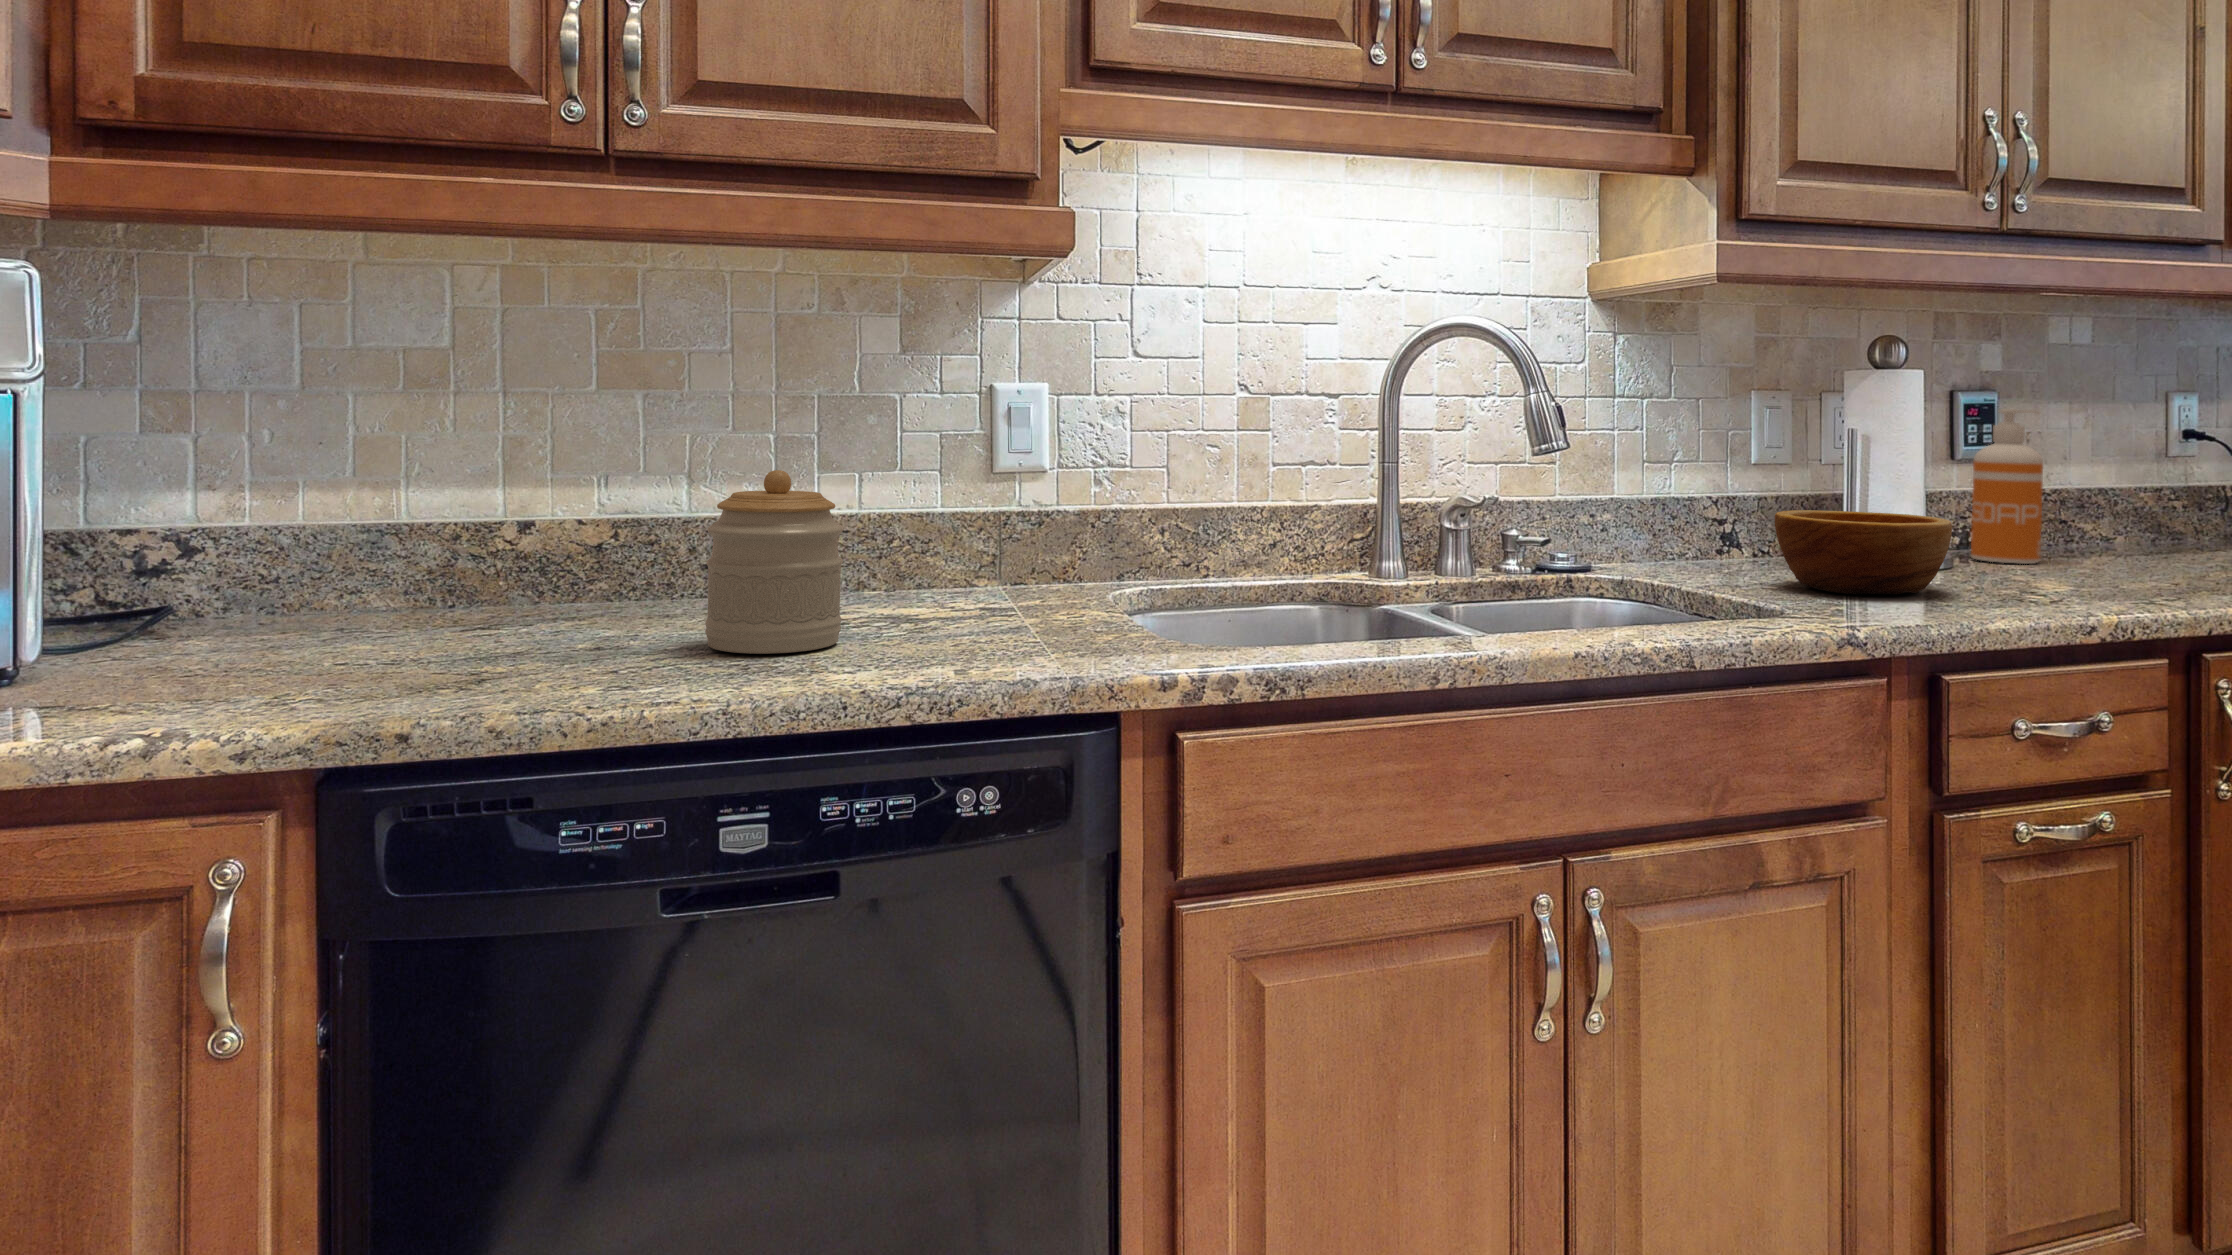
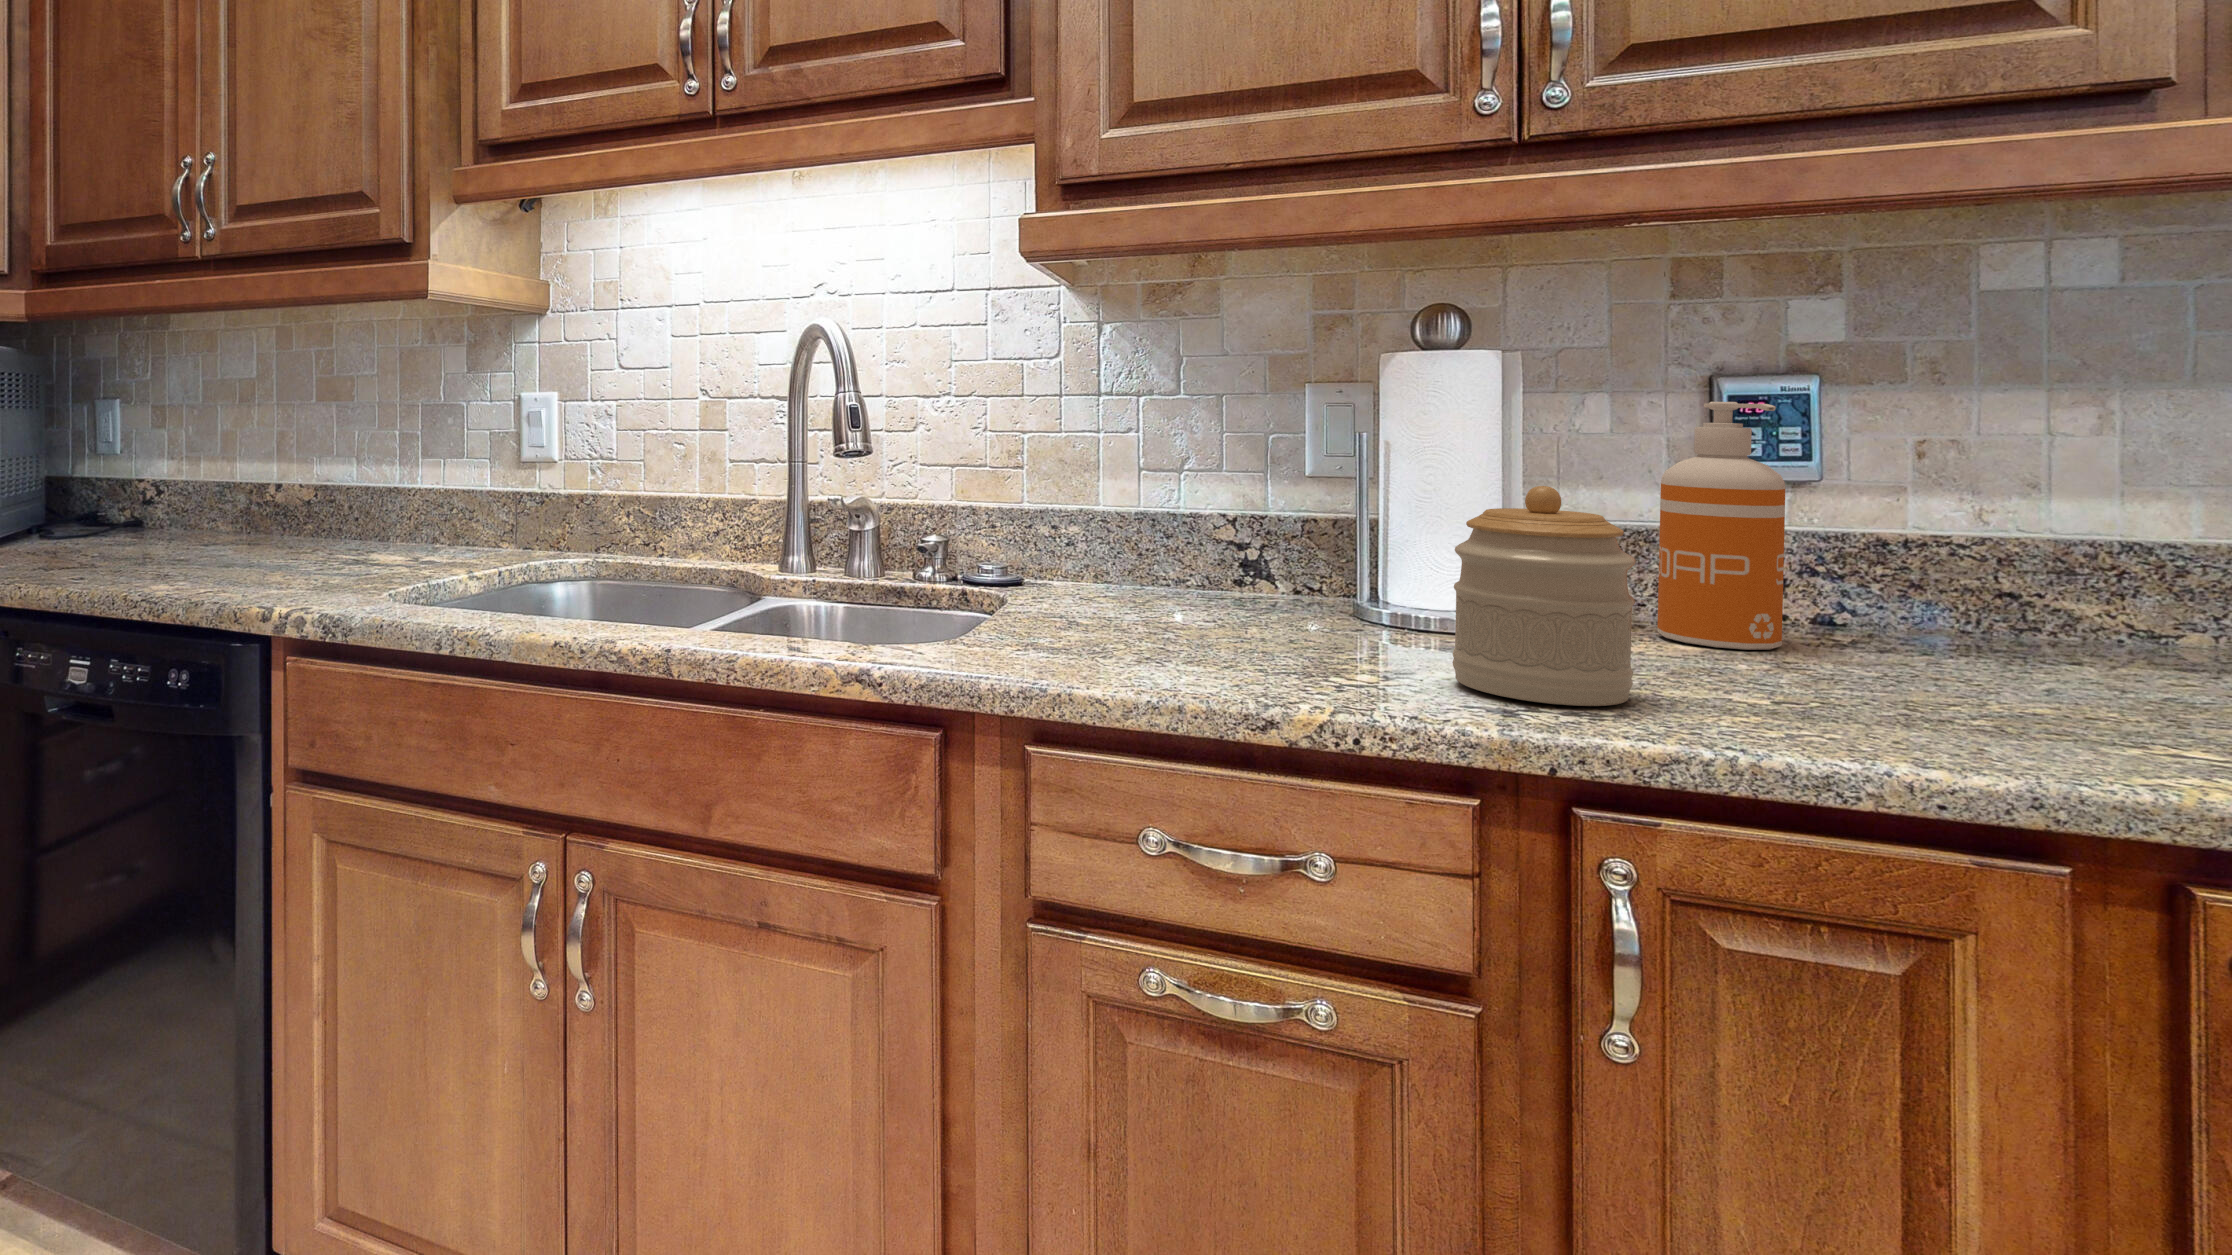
jar: present [705,470,843,654] -> present [1452,486,1636,706]
bowl: present [1775,510,1952,594] -> none [1070,532,1297,649]

